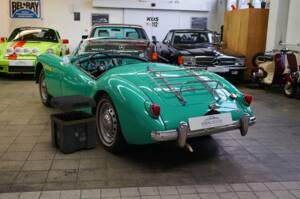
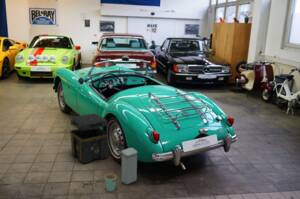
trash can: none [91,128,132,180] -> present [105,148,137,191]

